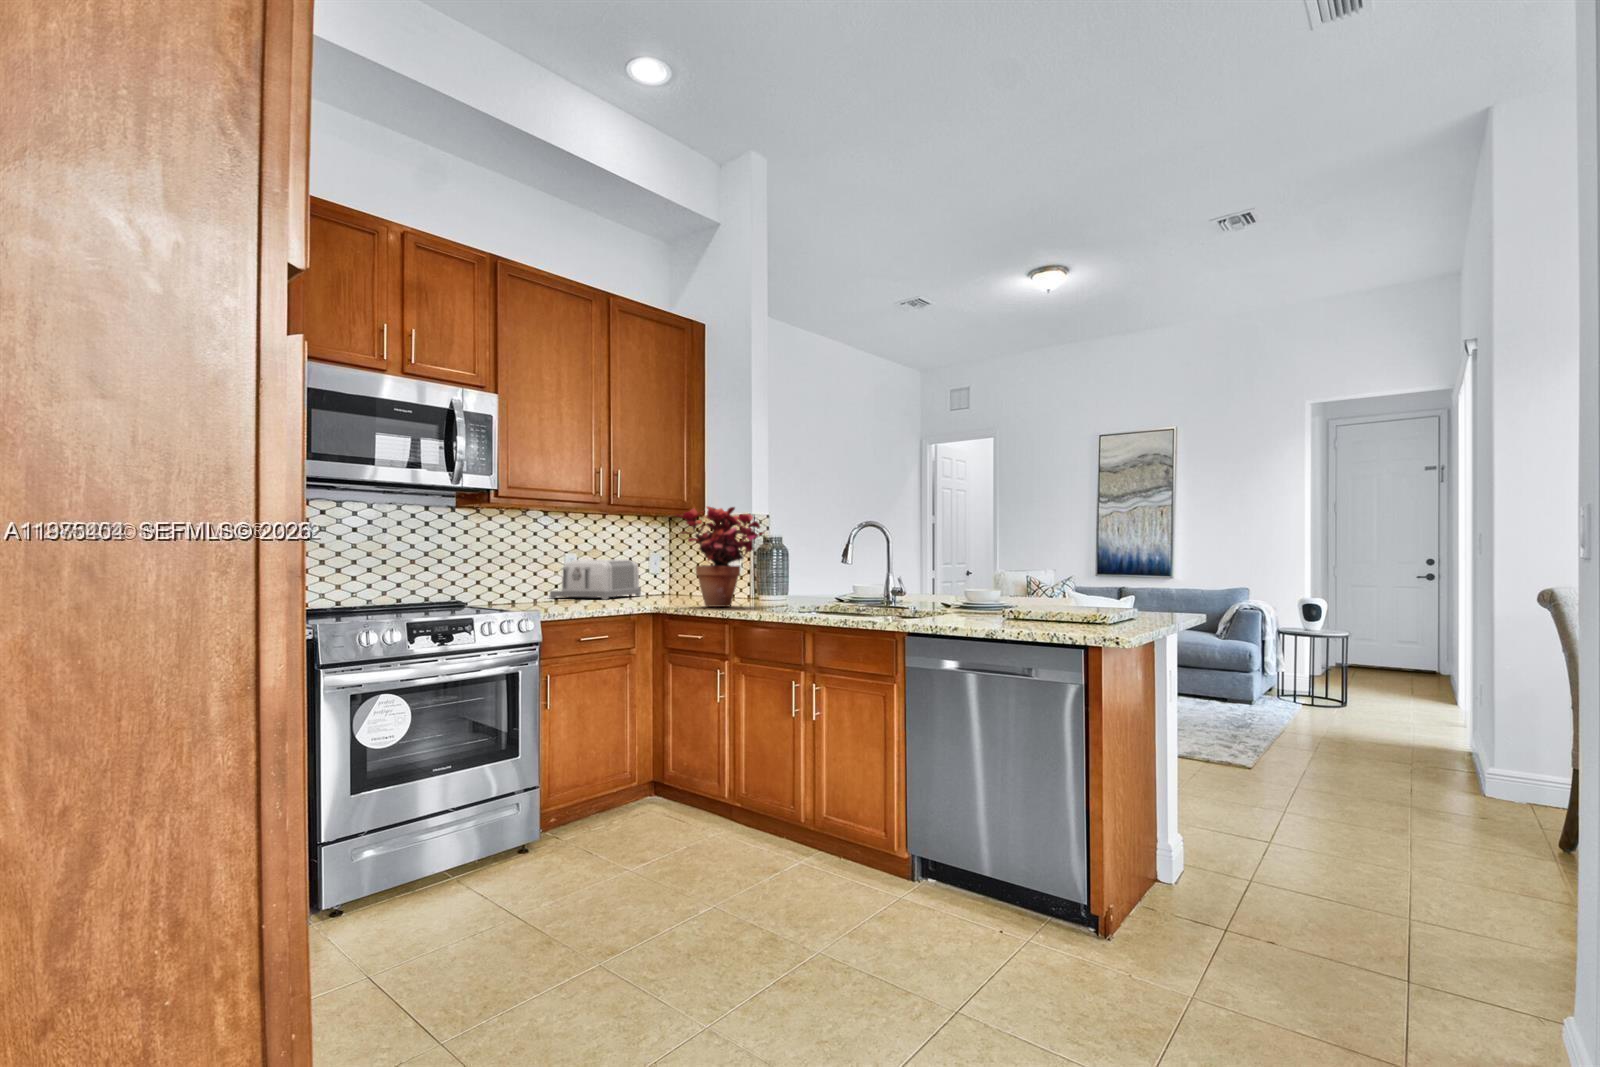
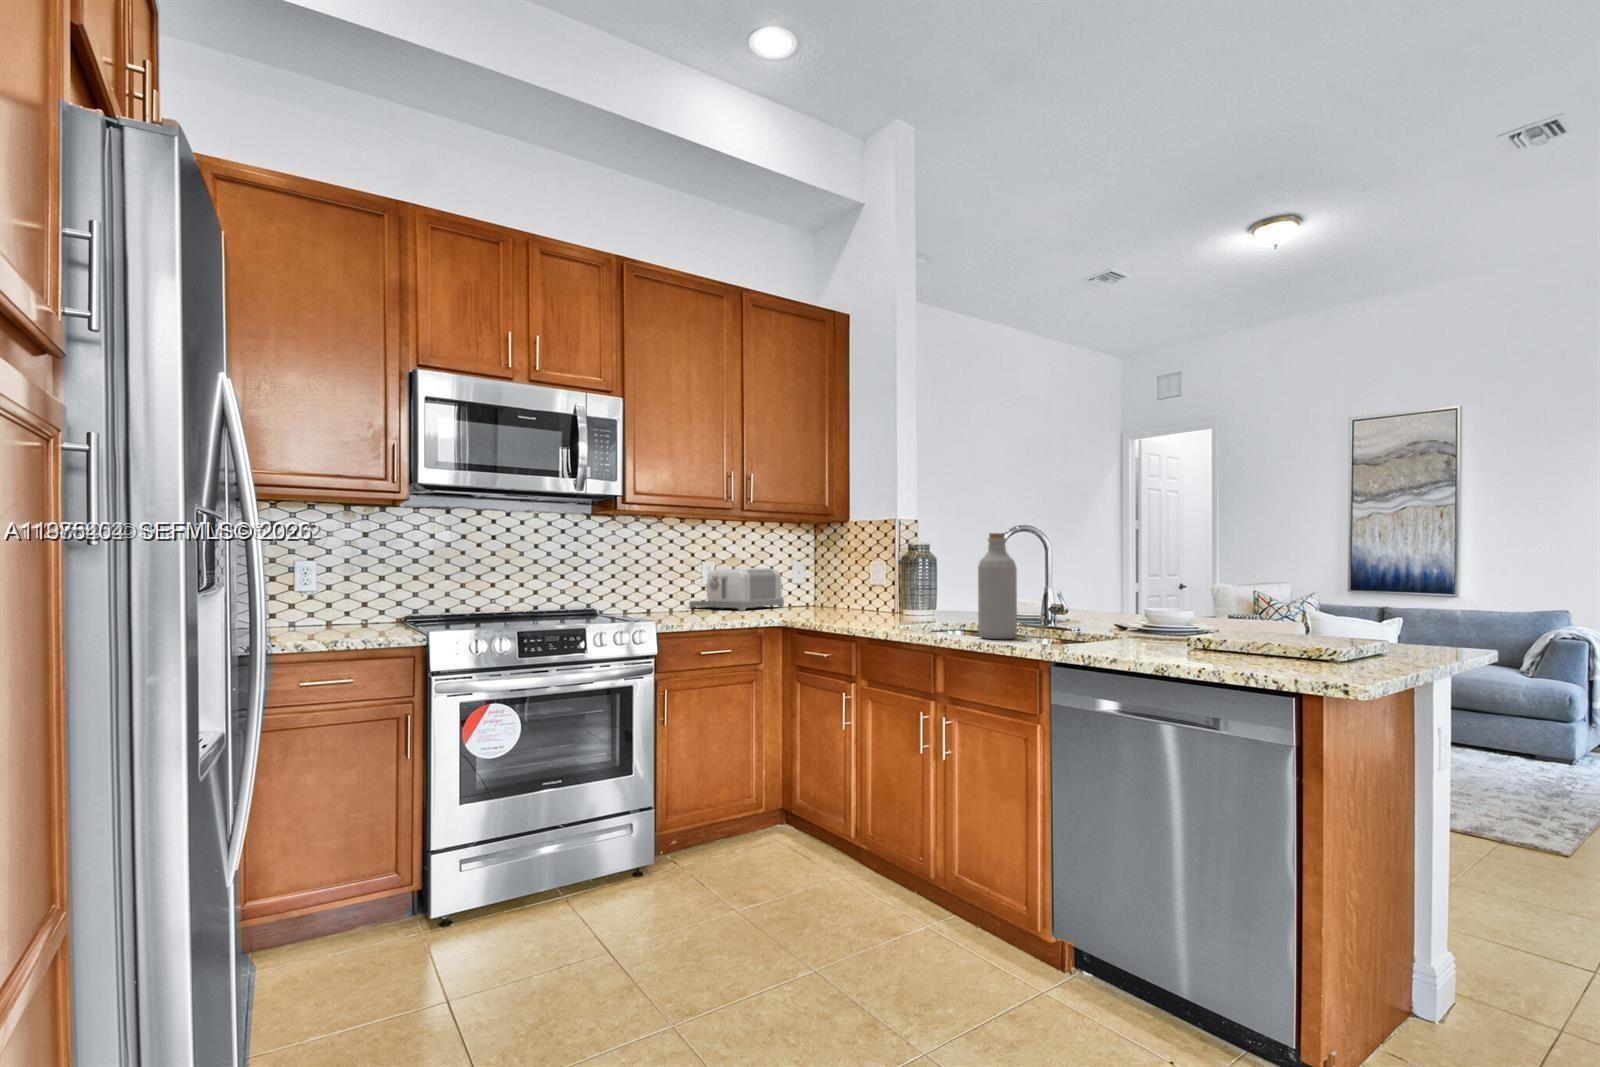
potted plant: present [676,507,764,607] -> none [800,510,902,623]
bottle: none [841,527,873,616] -> present [978,533,1017,639]

